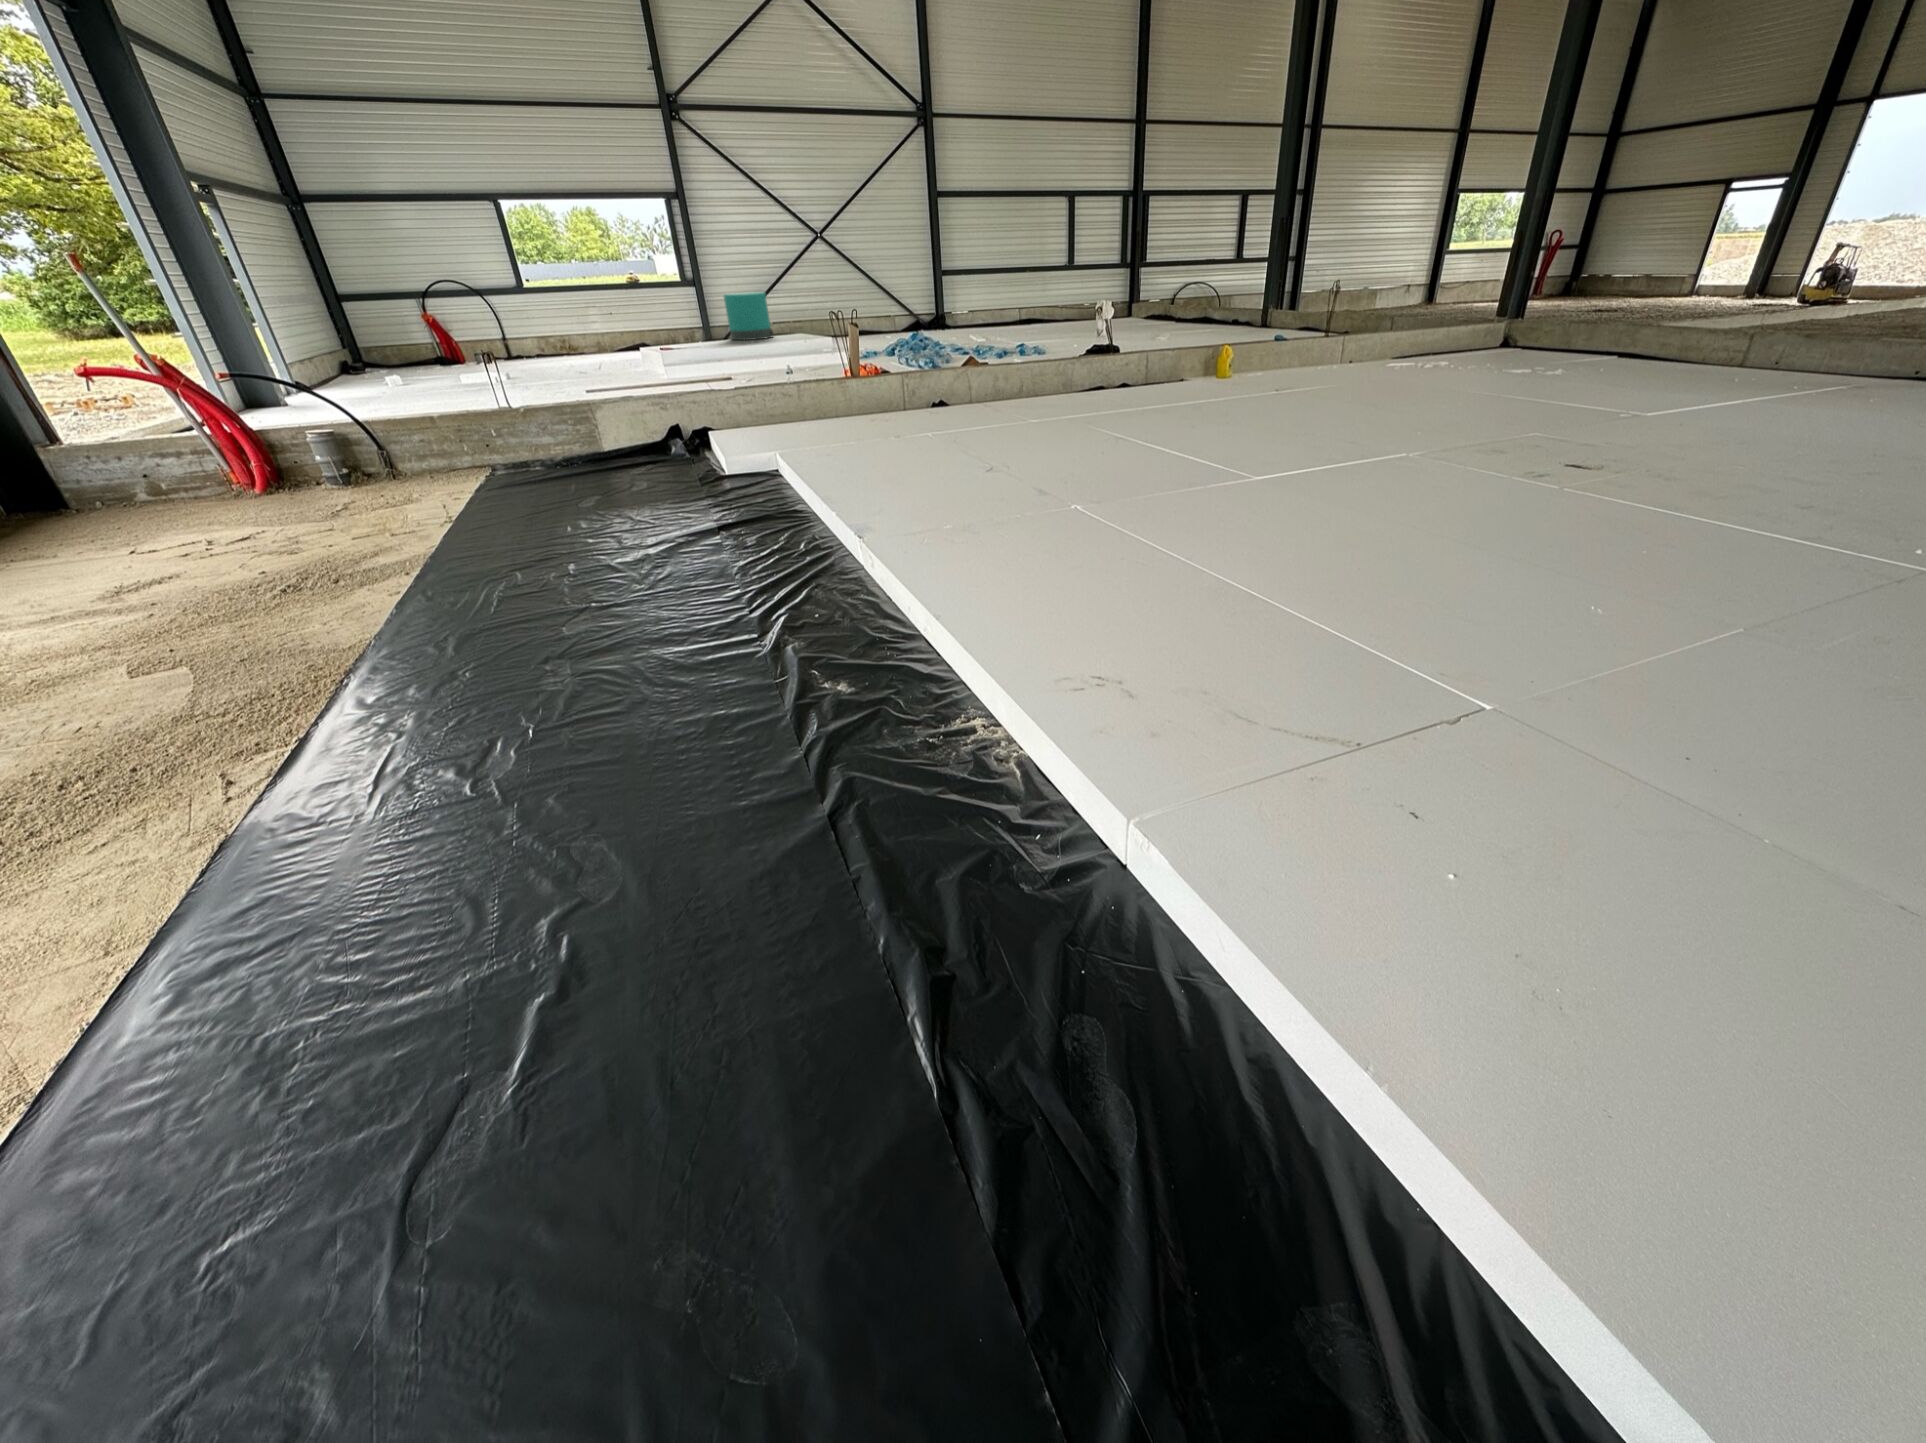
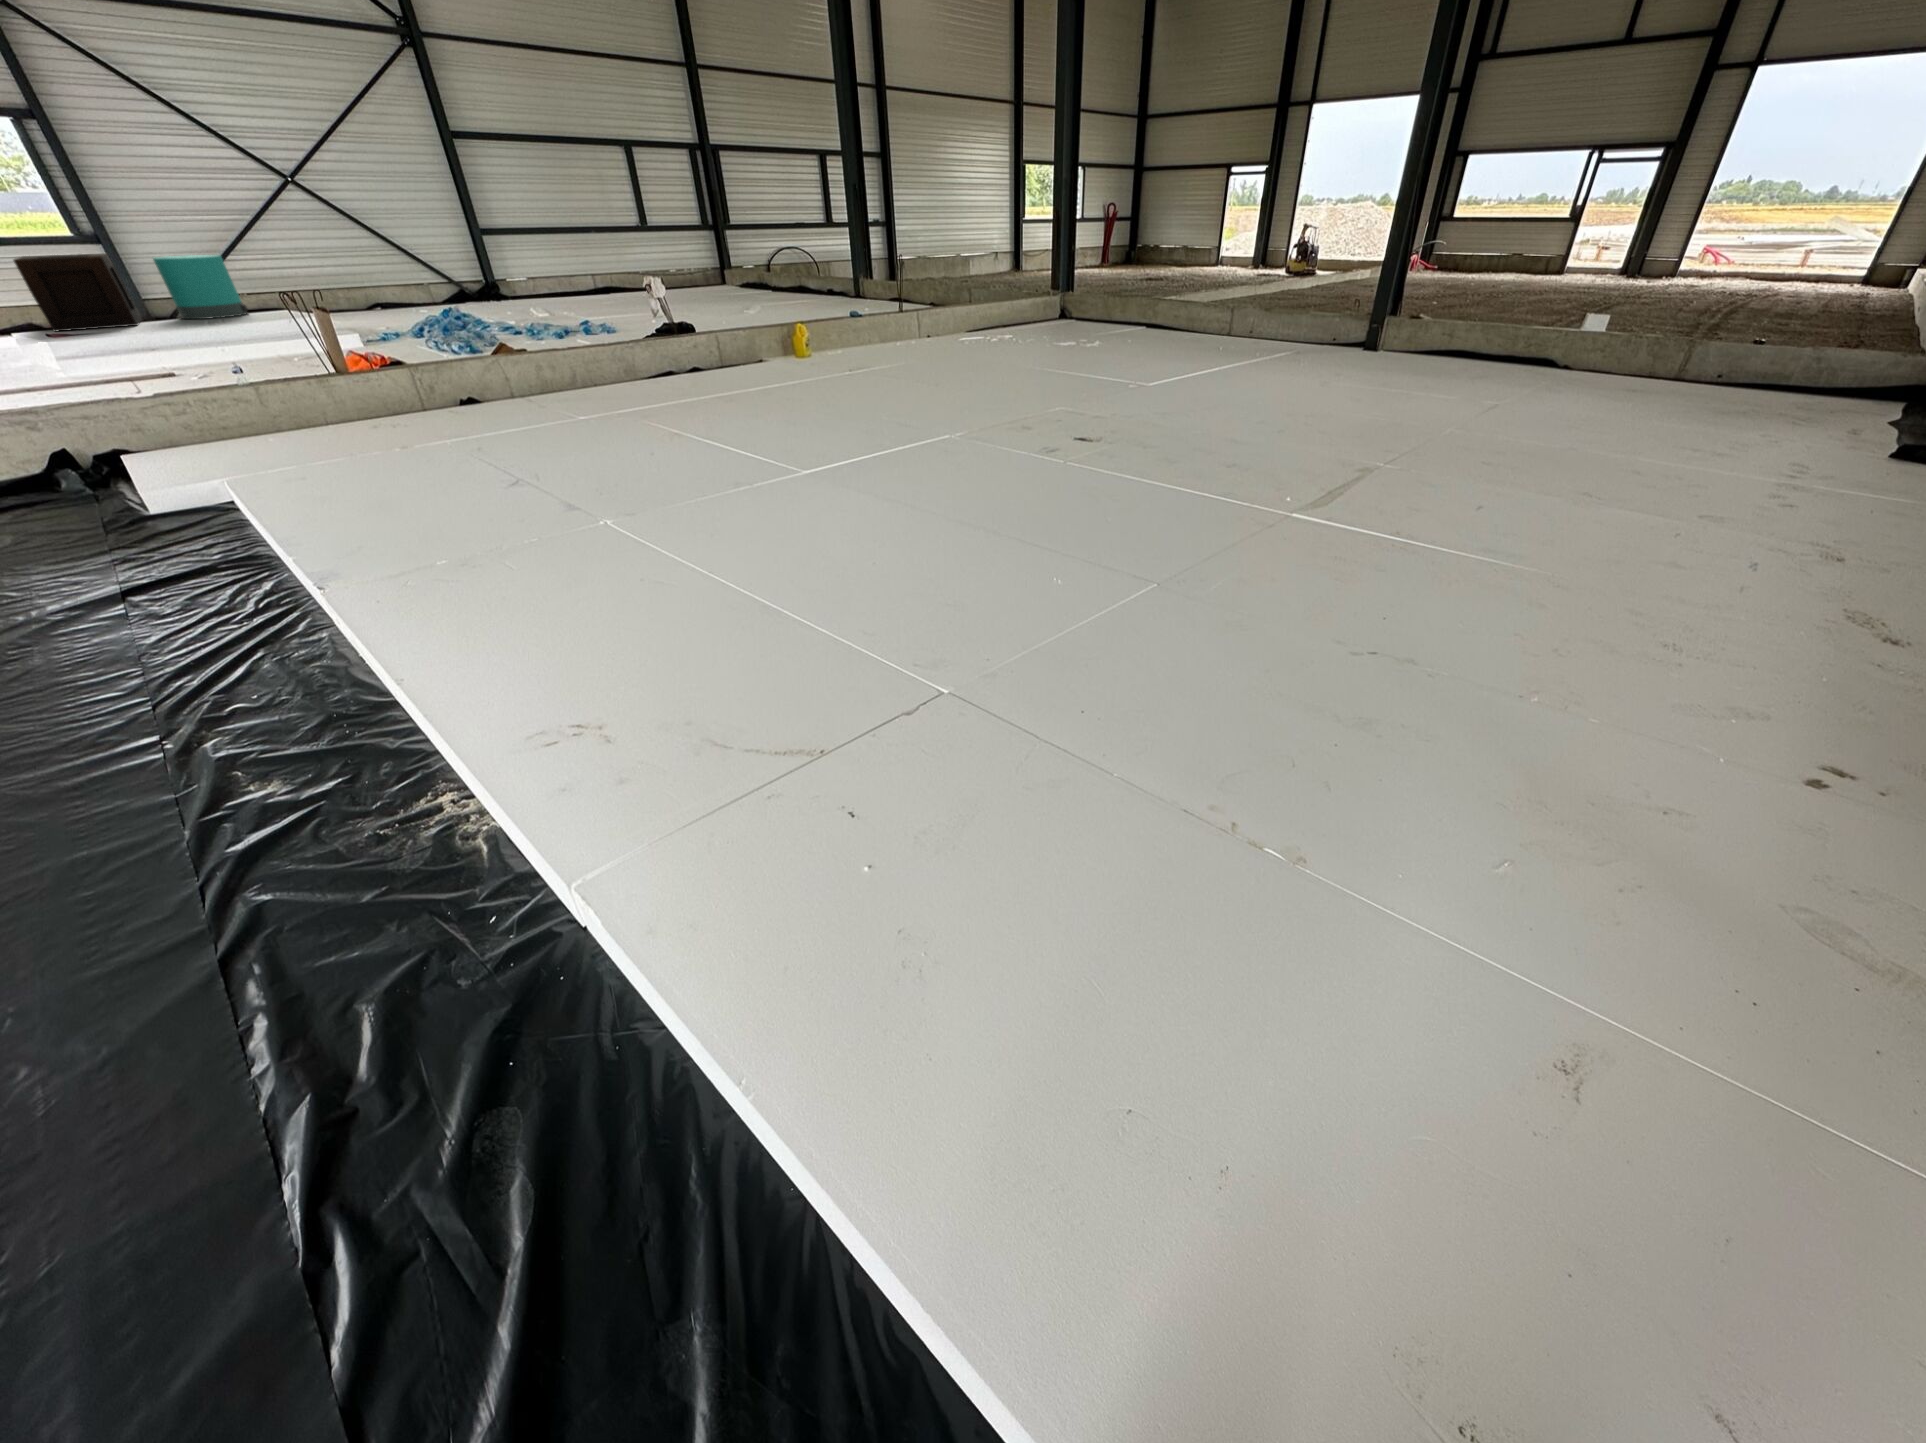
wooden crate: none [645,292,707,348] -> present [14,254,141,331]

